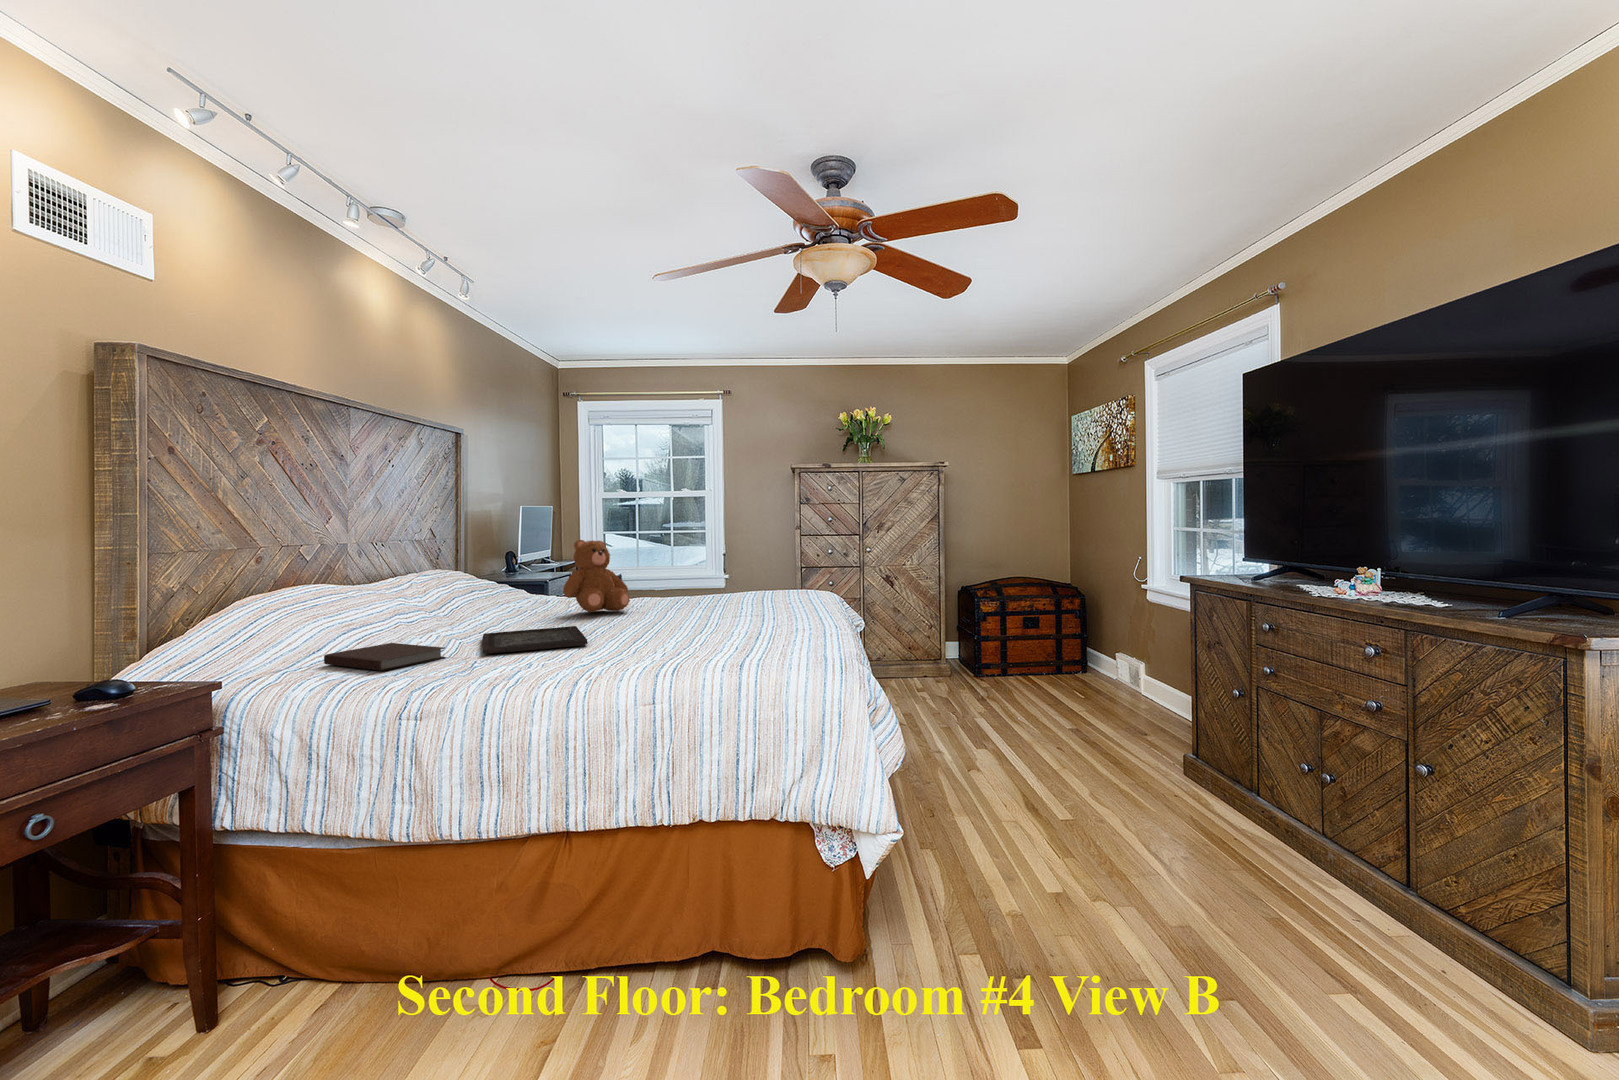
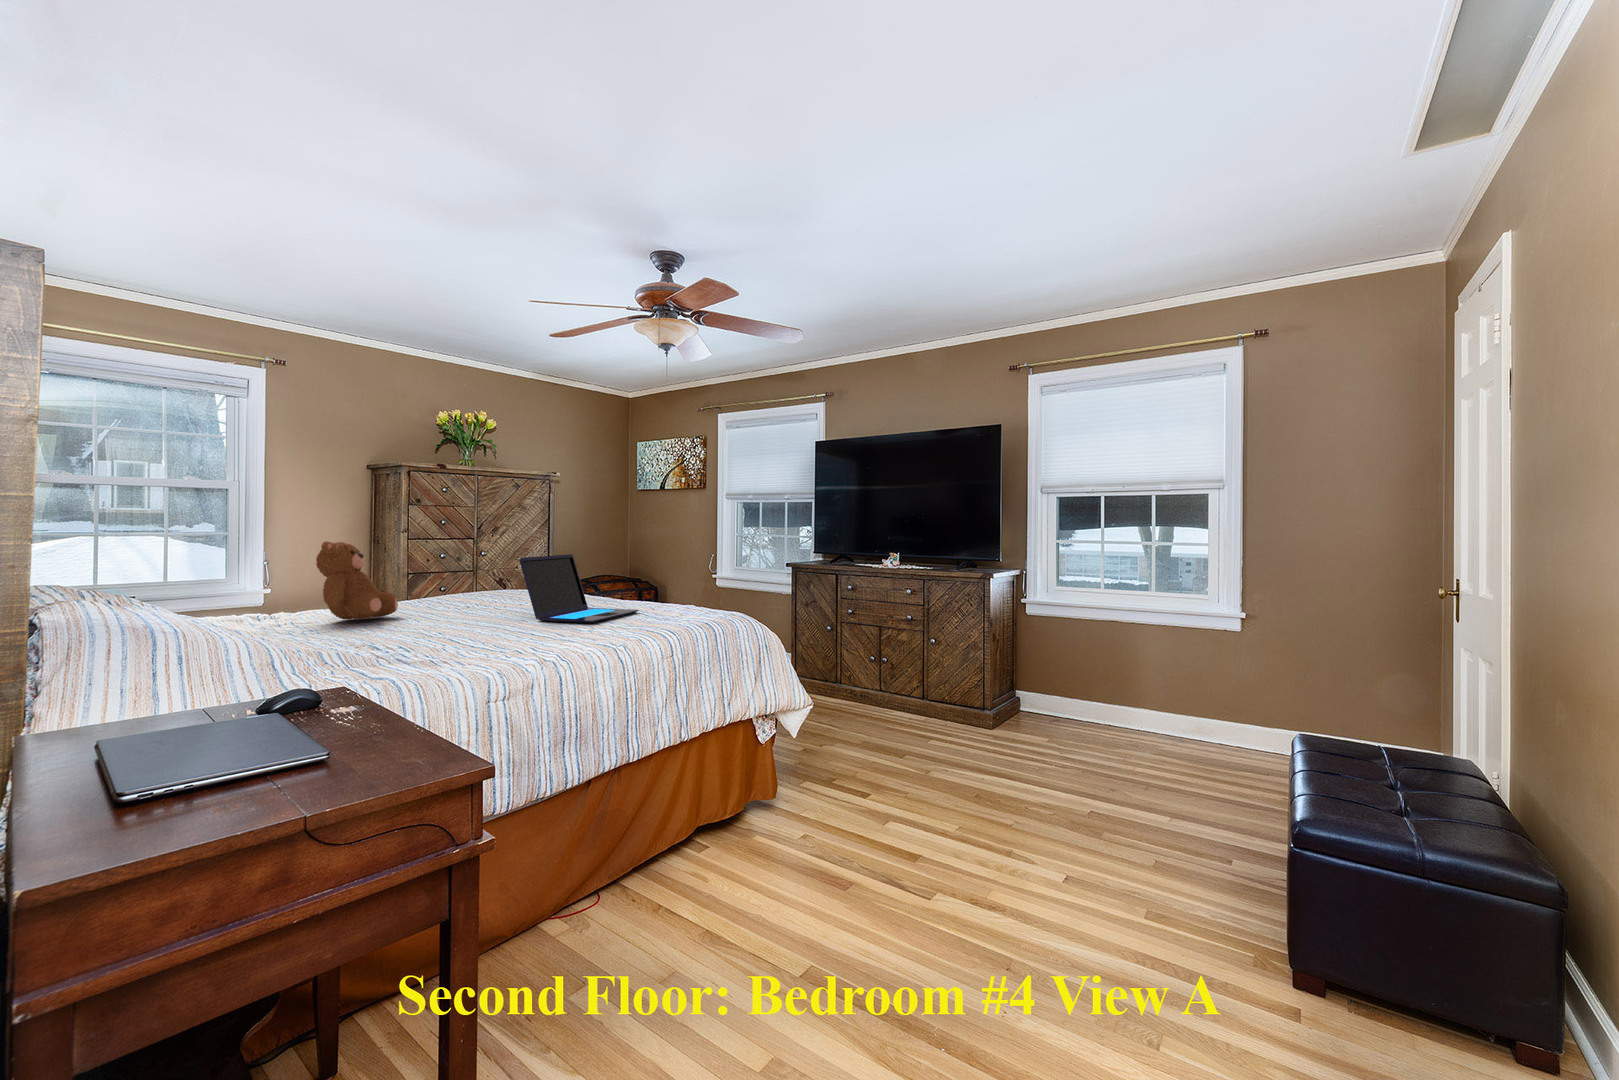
laptop: none [674,557,796,642] -> present [519,554,639,623]
tray: present [482,626,587,654] -> none [343,627,501,652]
notebook: present [324,643,446,671] -> none [263,650,392,684]

